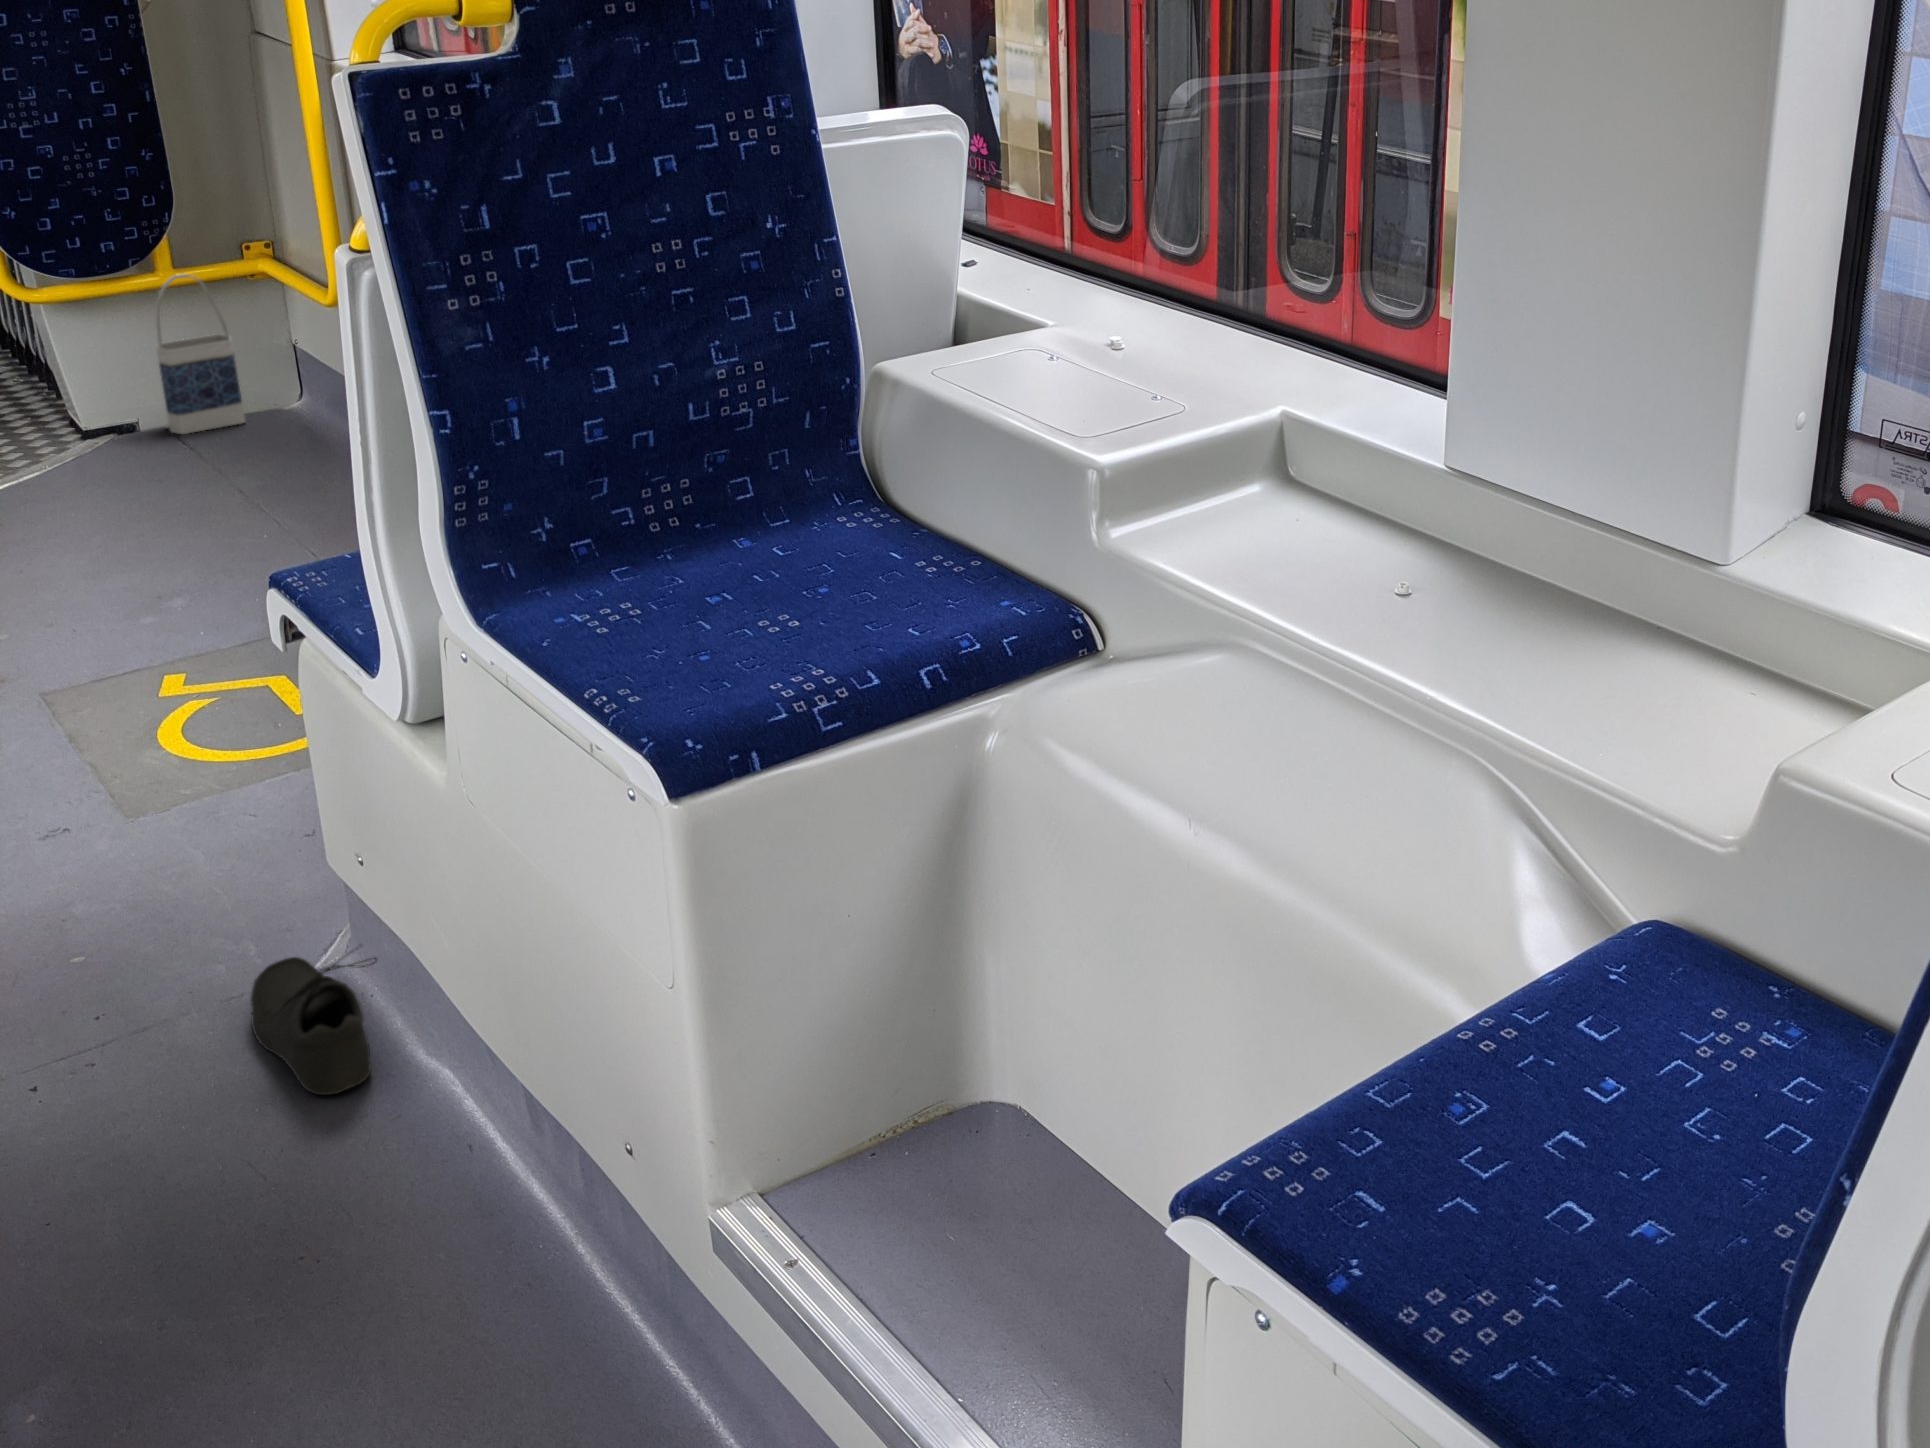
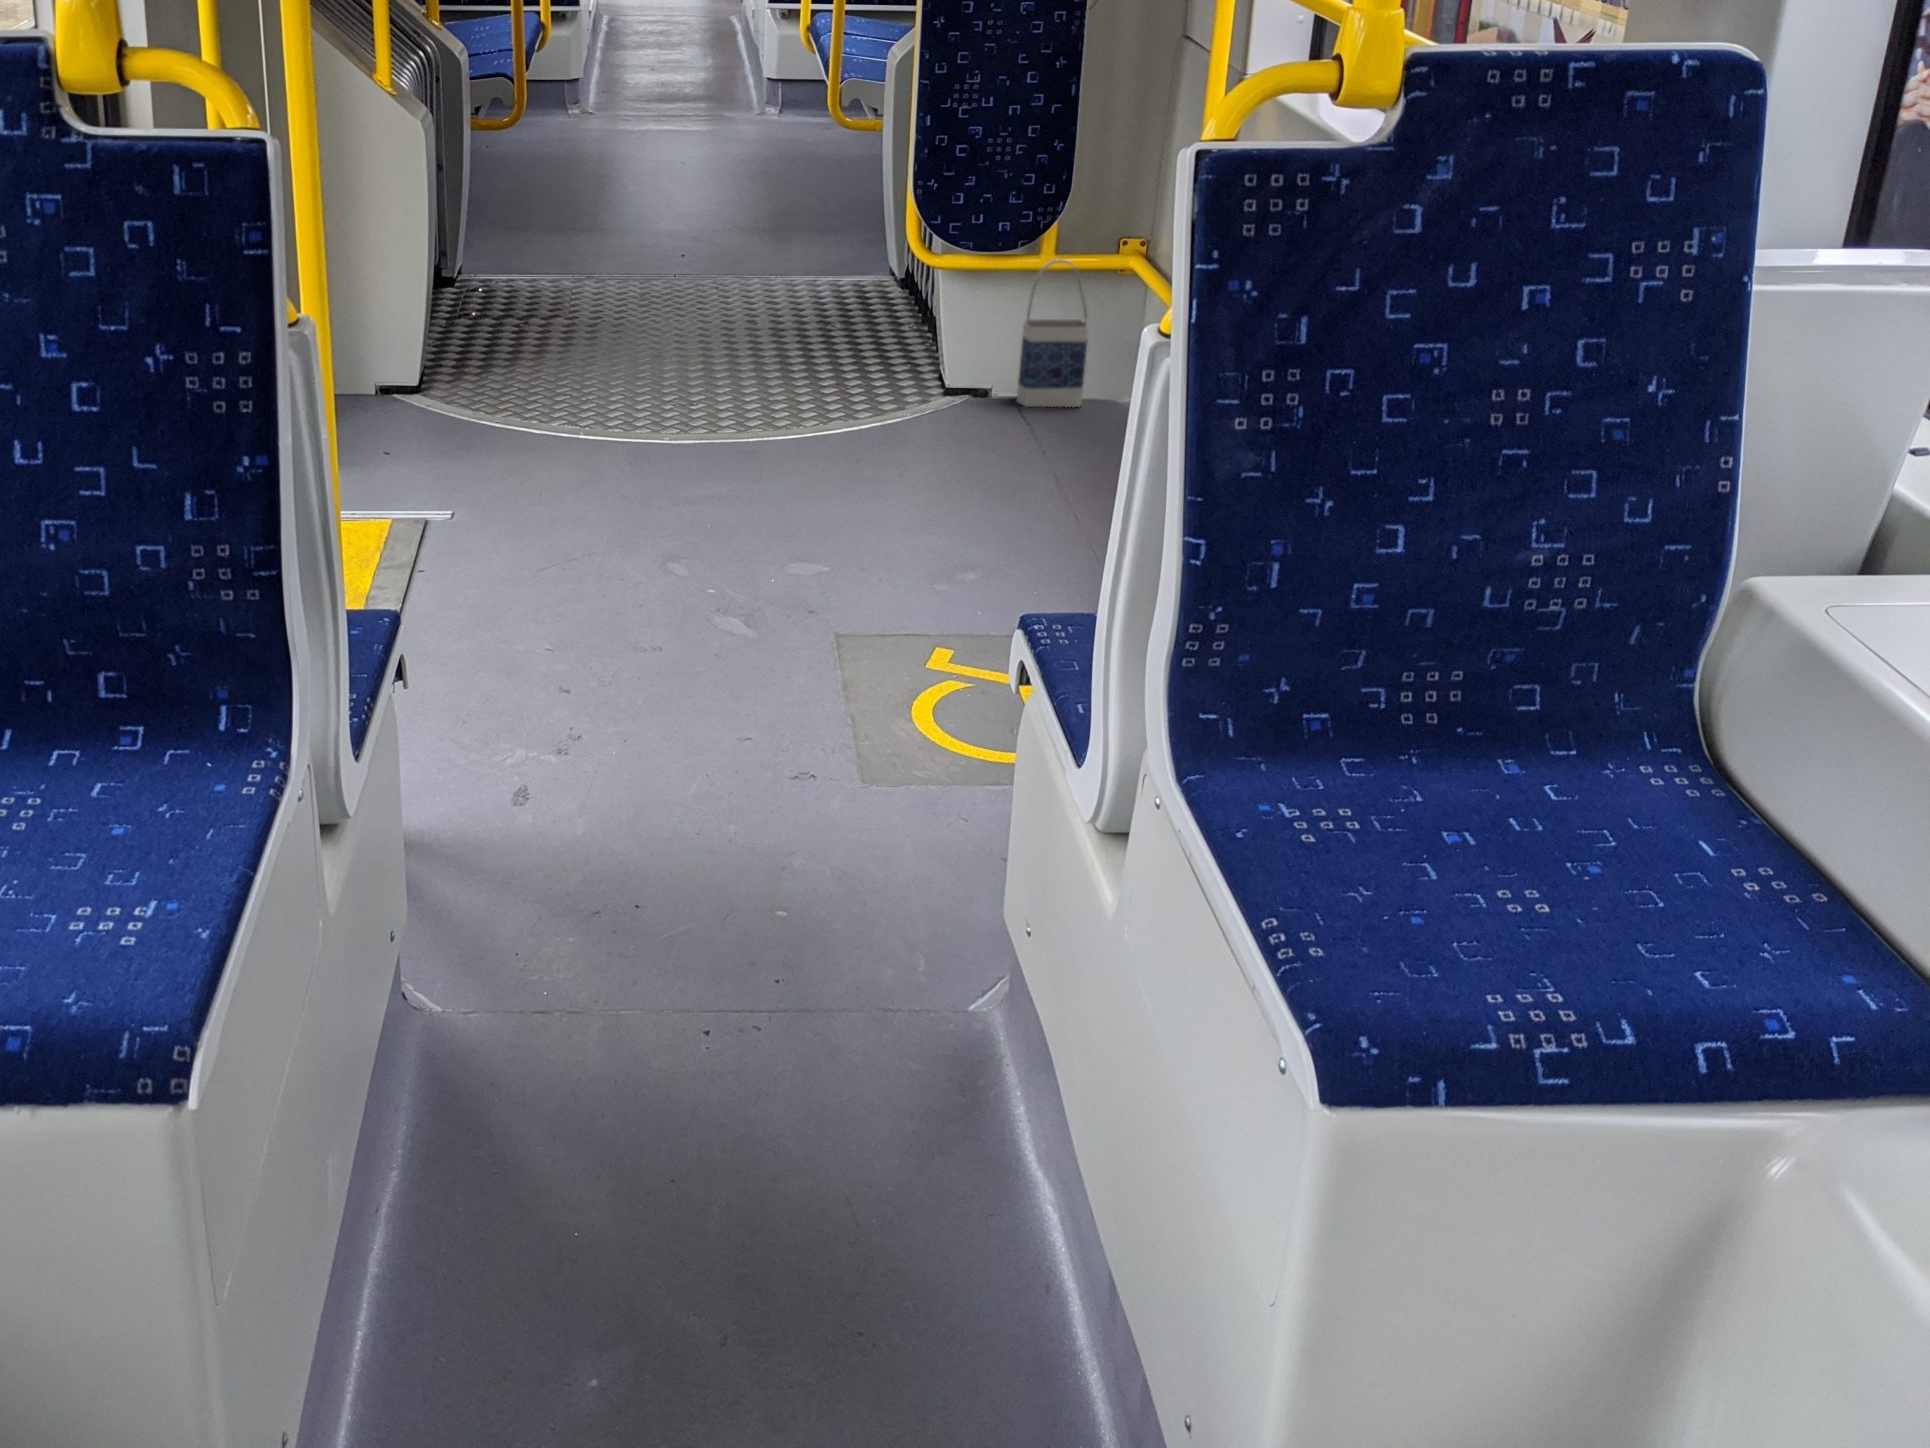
shoe: present [251,956,377,1095] -> none [887,999,1009,1169]

